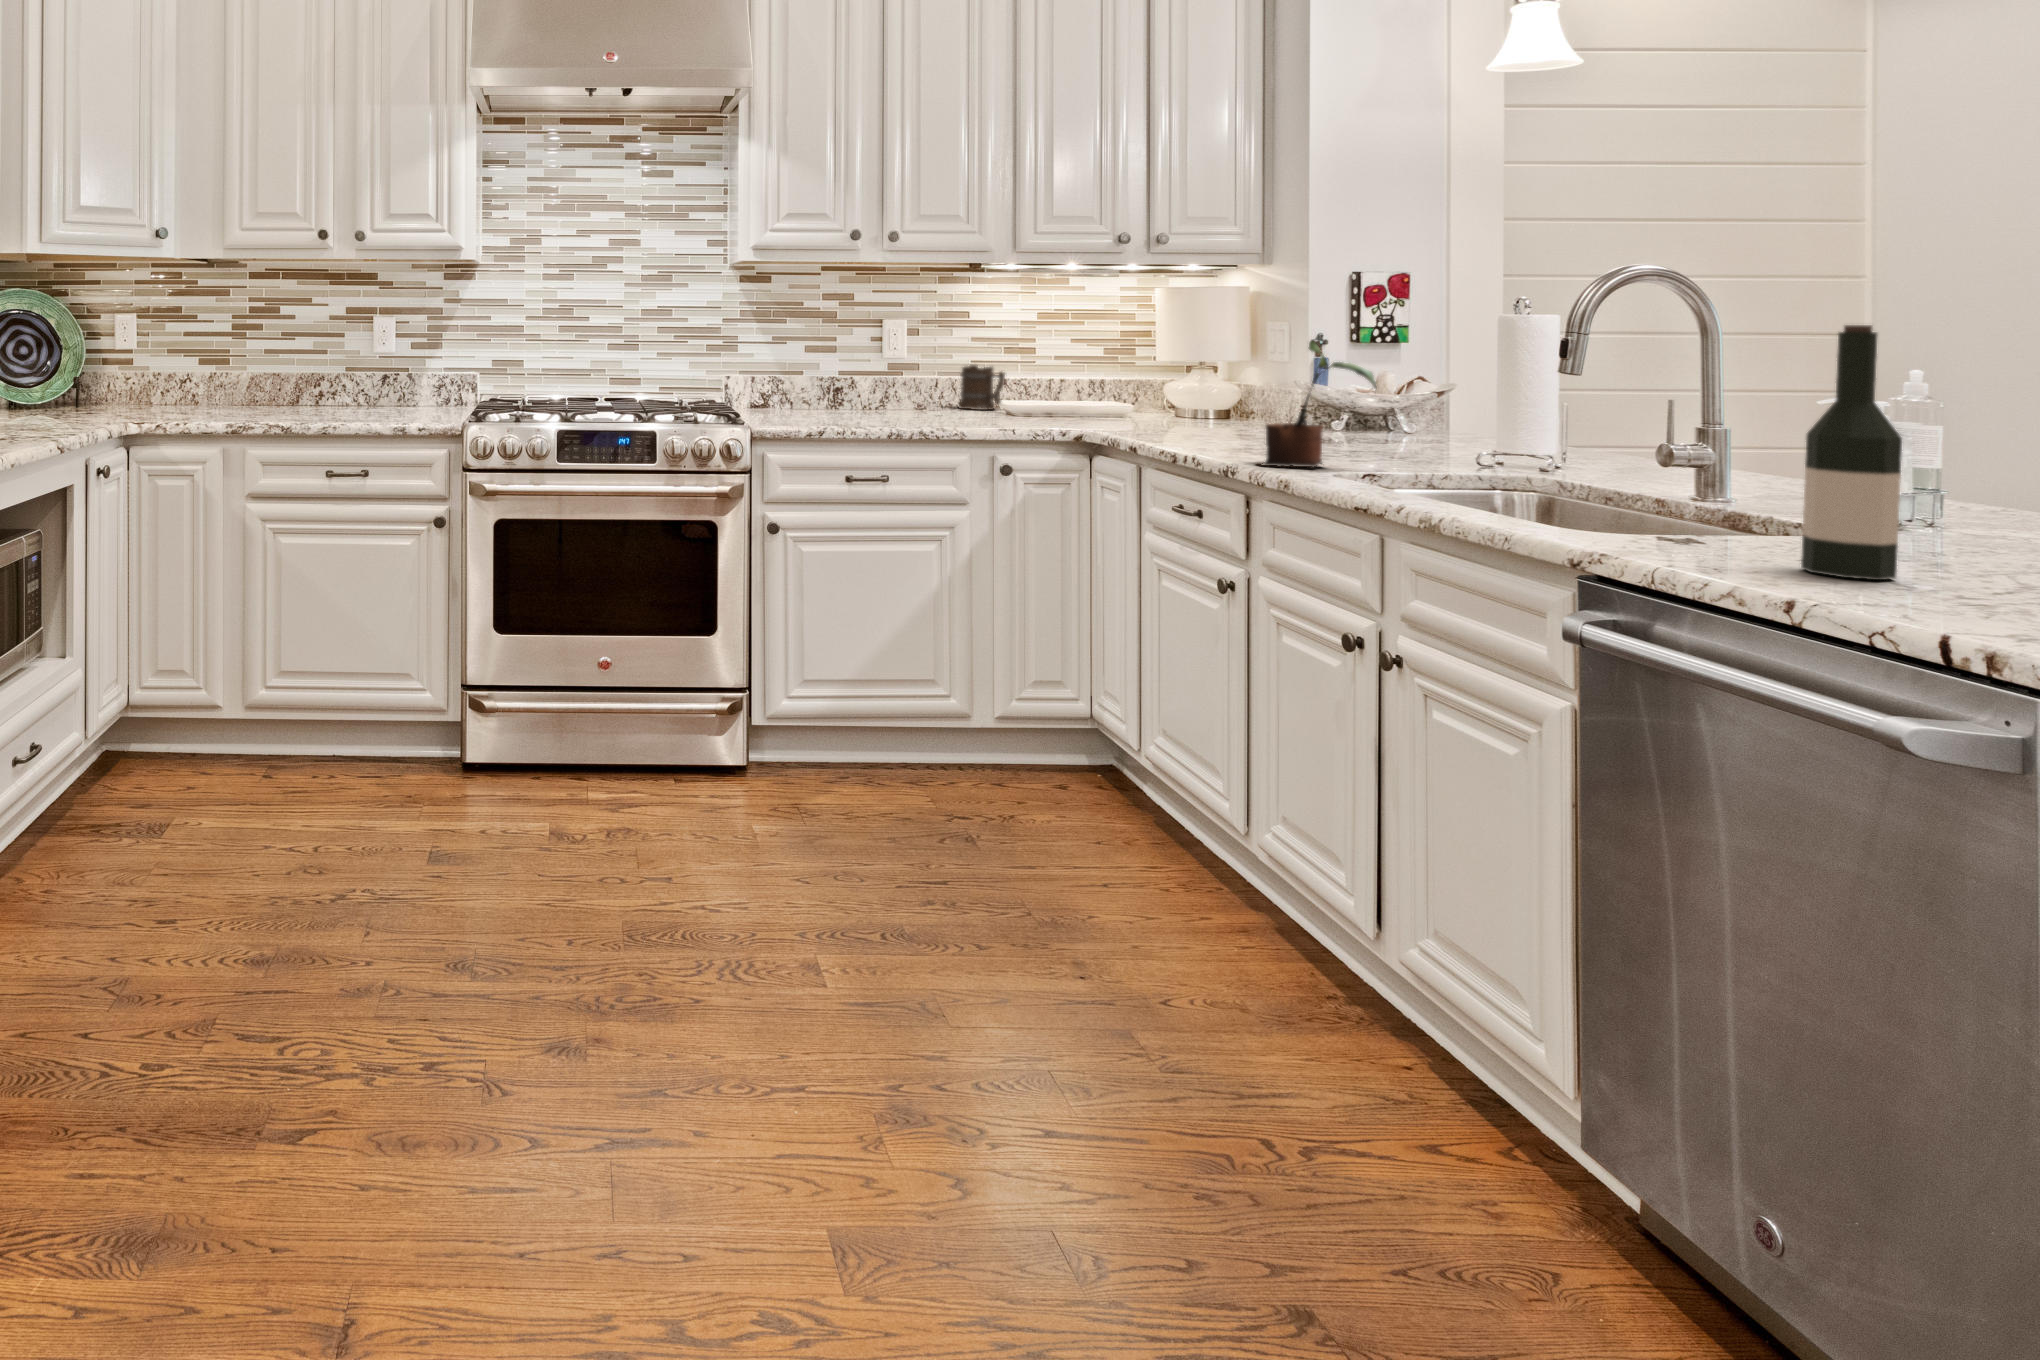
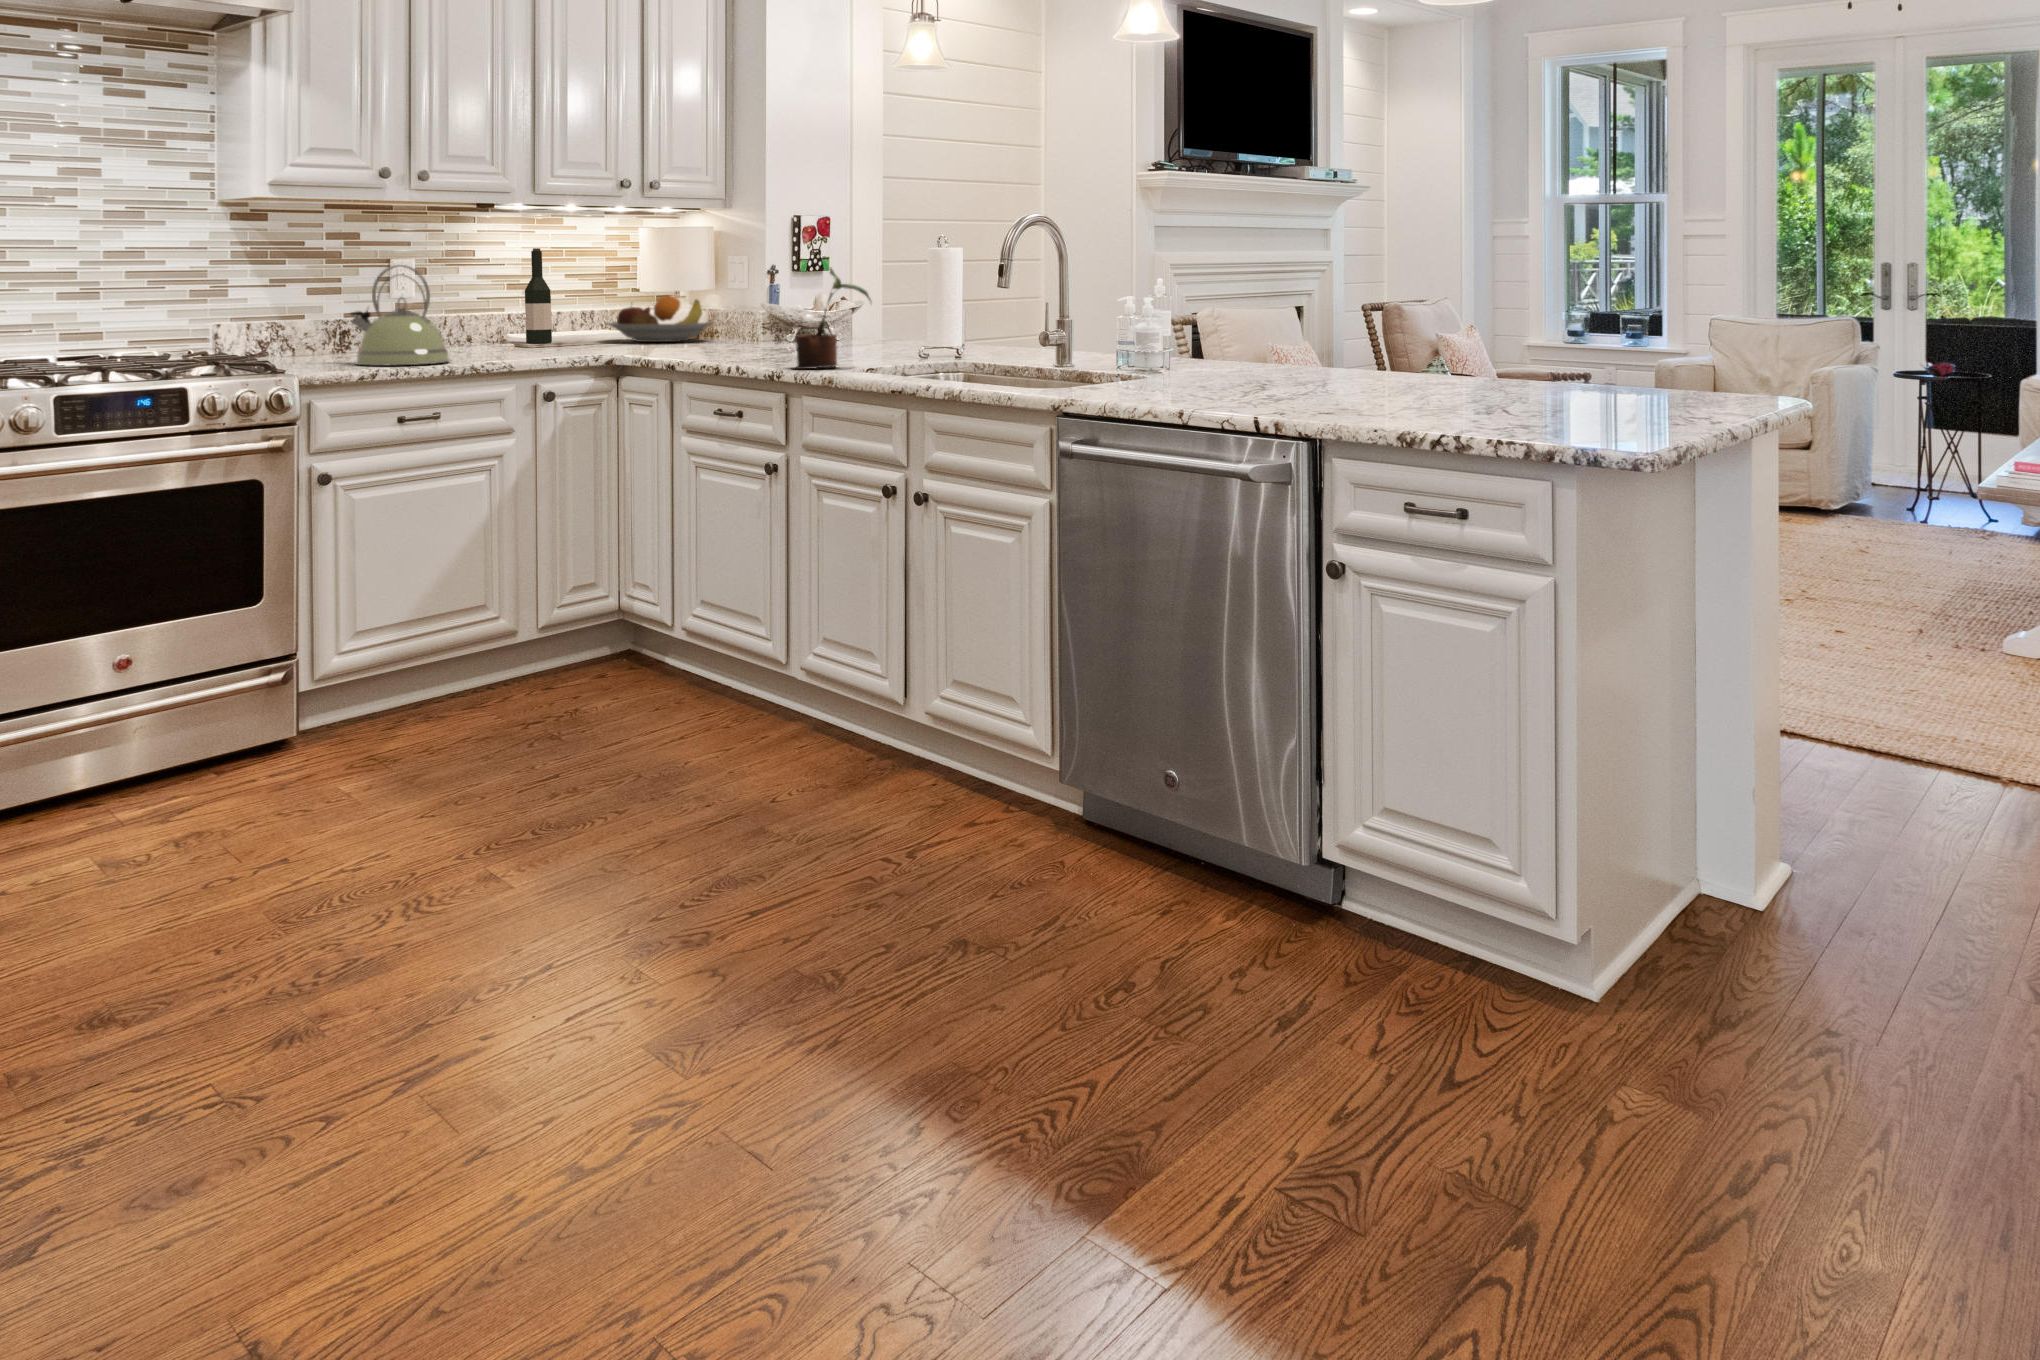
wine bottle: present [1801,325,1902,580] -> present [525,248,552,343]
kettle: none [812,327,899,426] -> present [351,265,449,366]
fruit bowl: none [1109,364,1242,417] -> present [607,296,714,342]
mug: present [959,365,1005,410] -> none [468,303,517,346]

